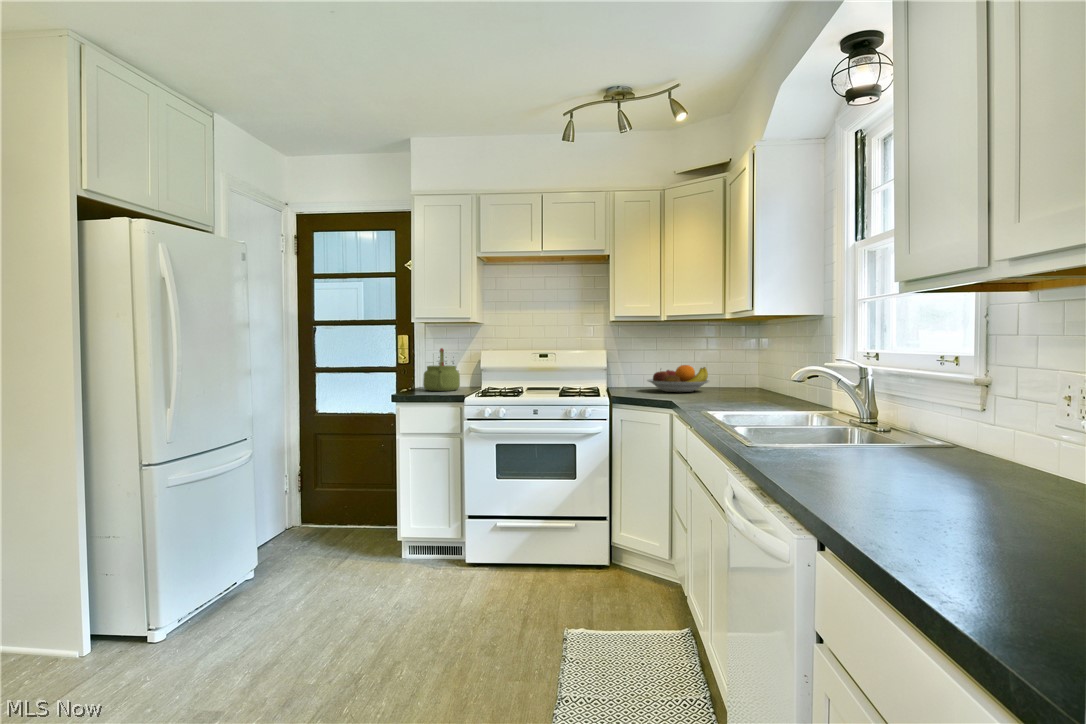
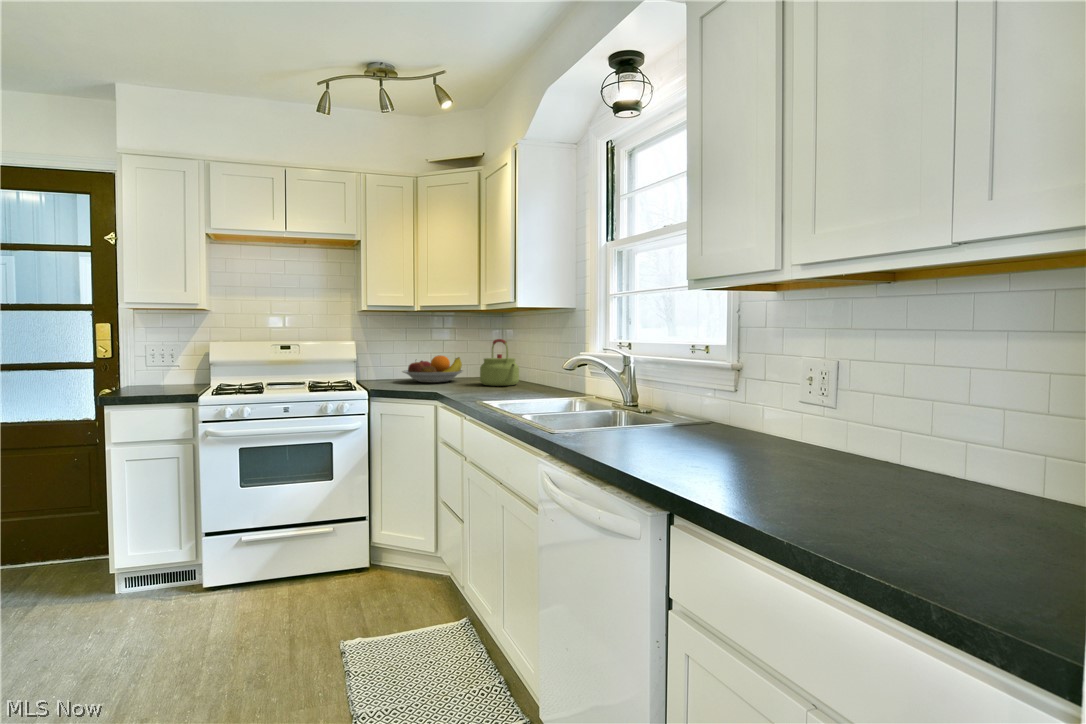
kettle: present [423,348,460,391] -> present [480,339,519,386]

